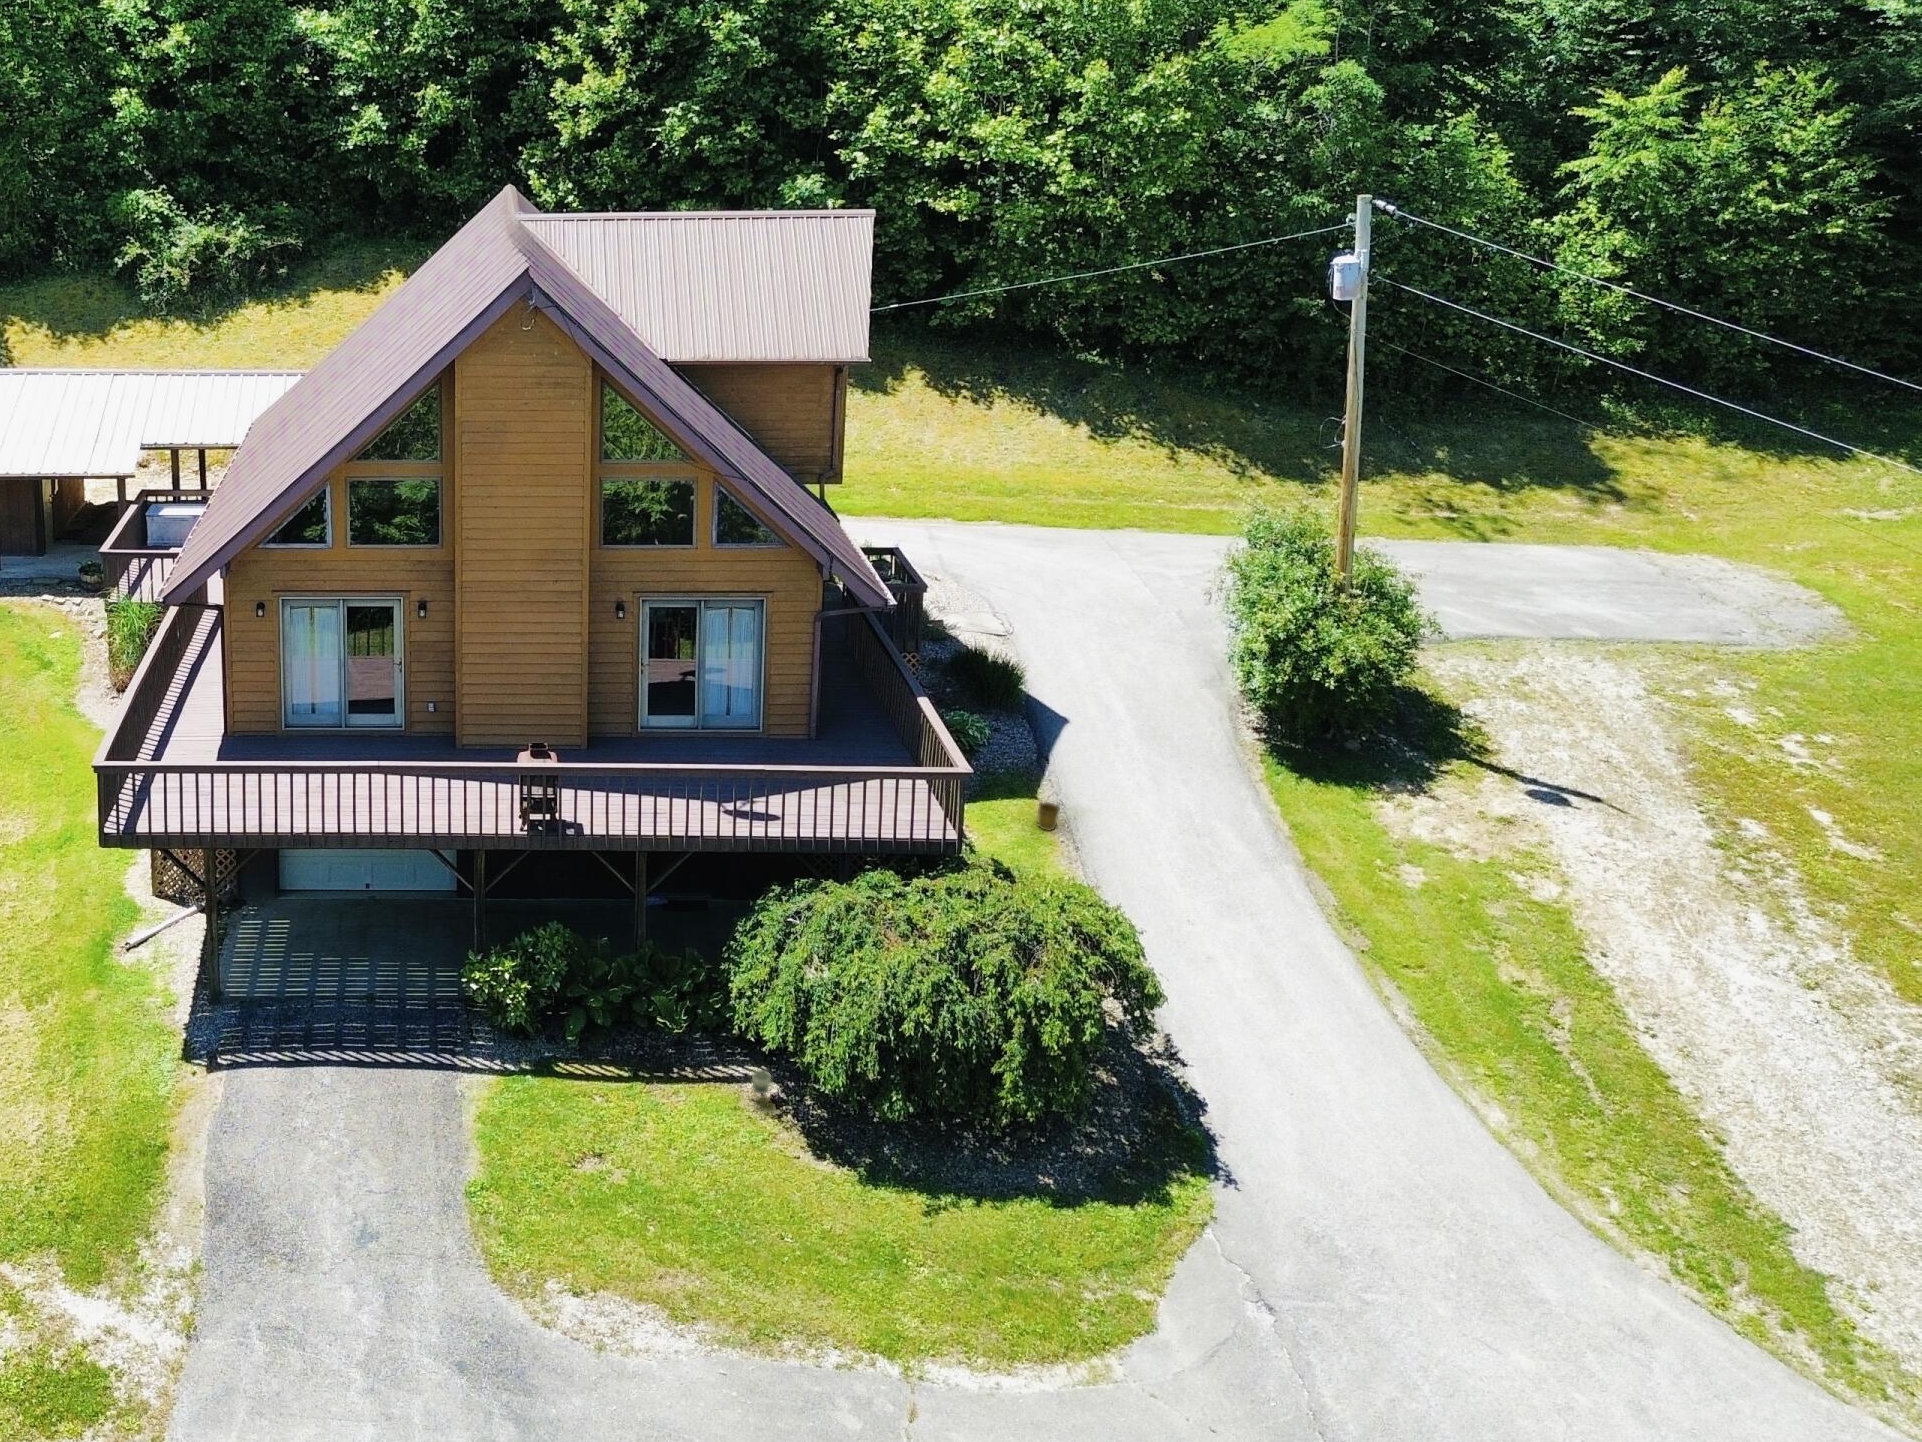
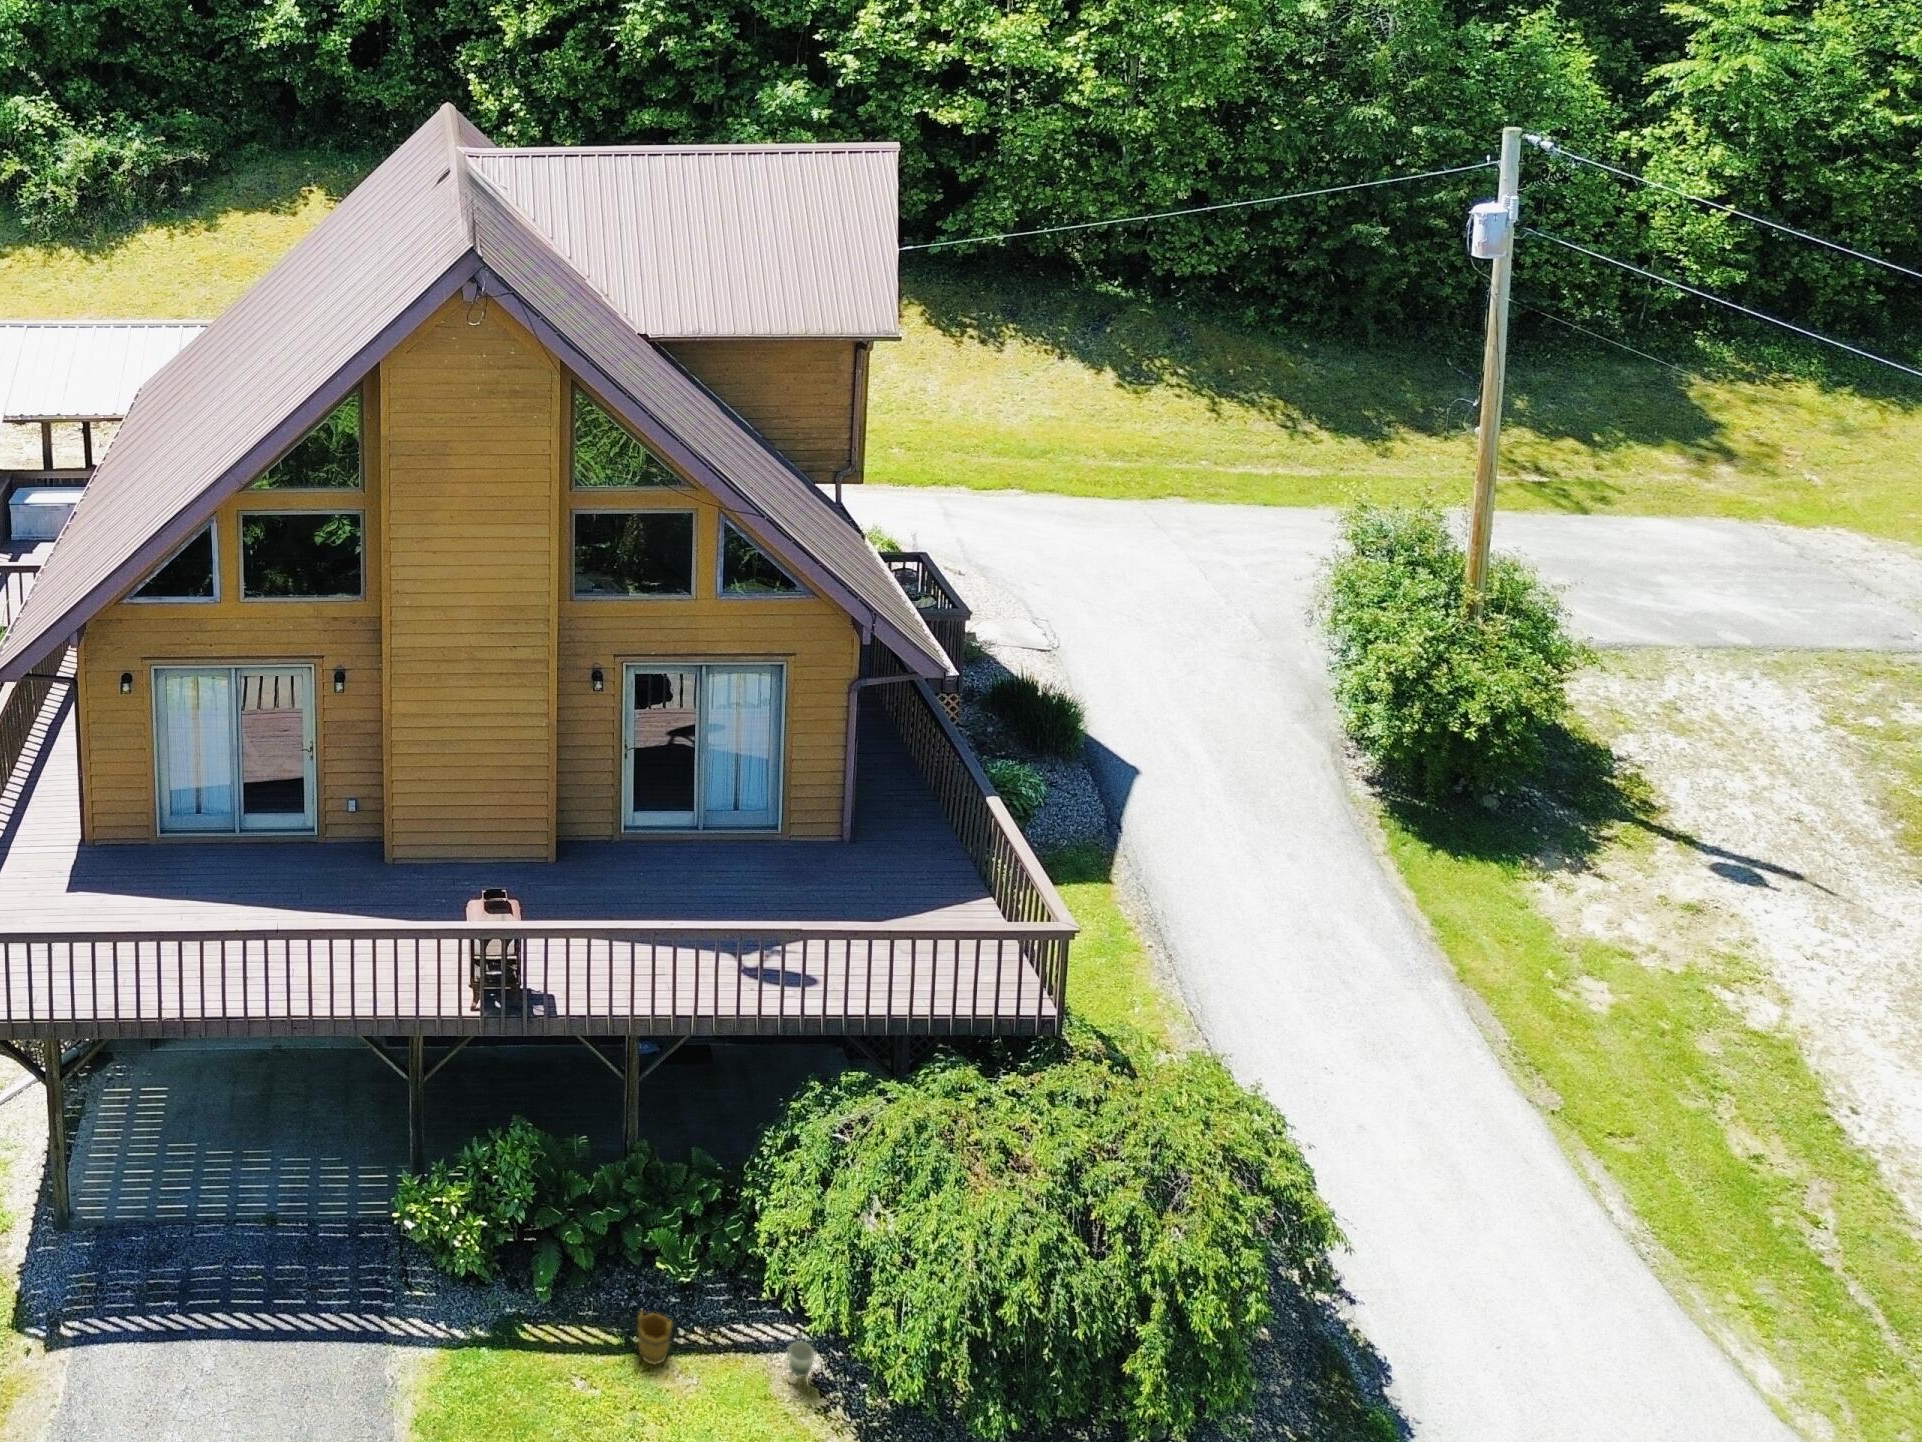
bucket: present [1038,800,1060,831] -> present [637,1312,673,1365]

